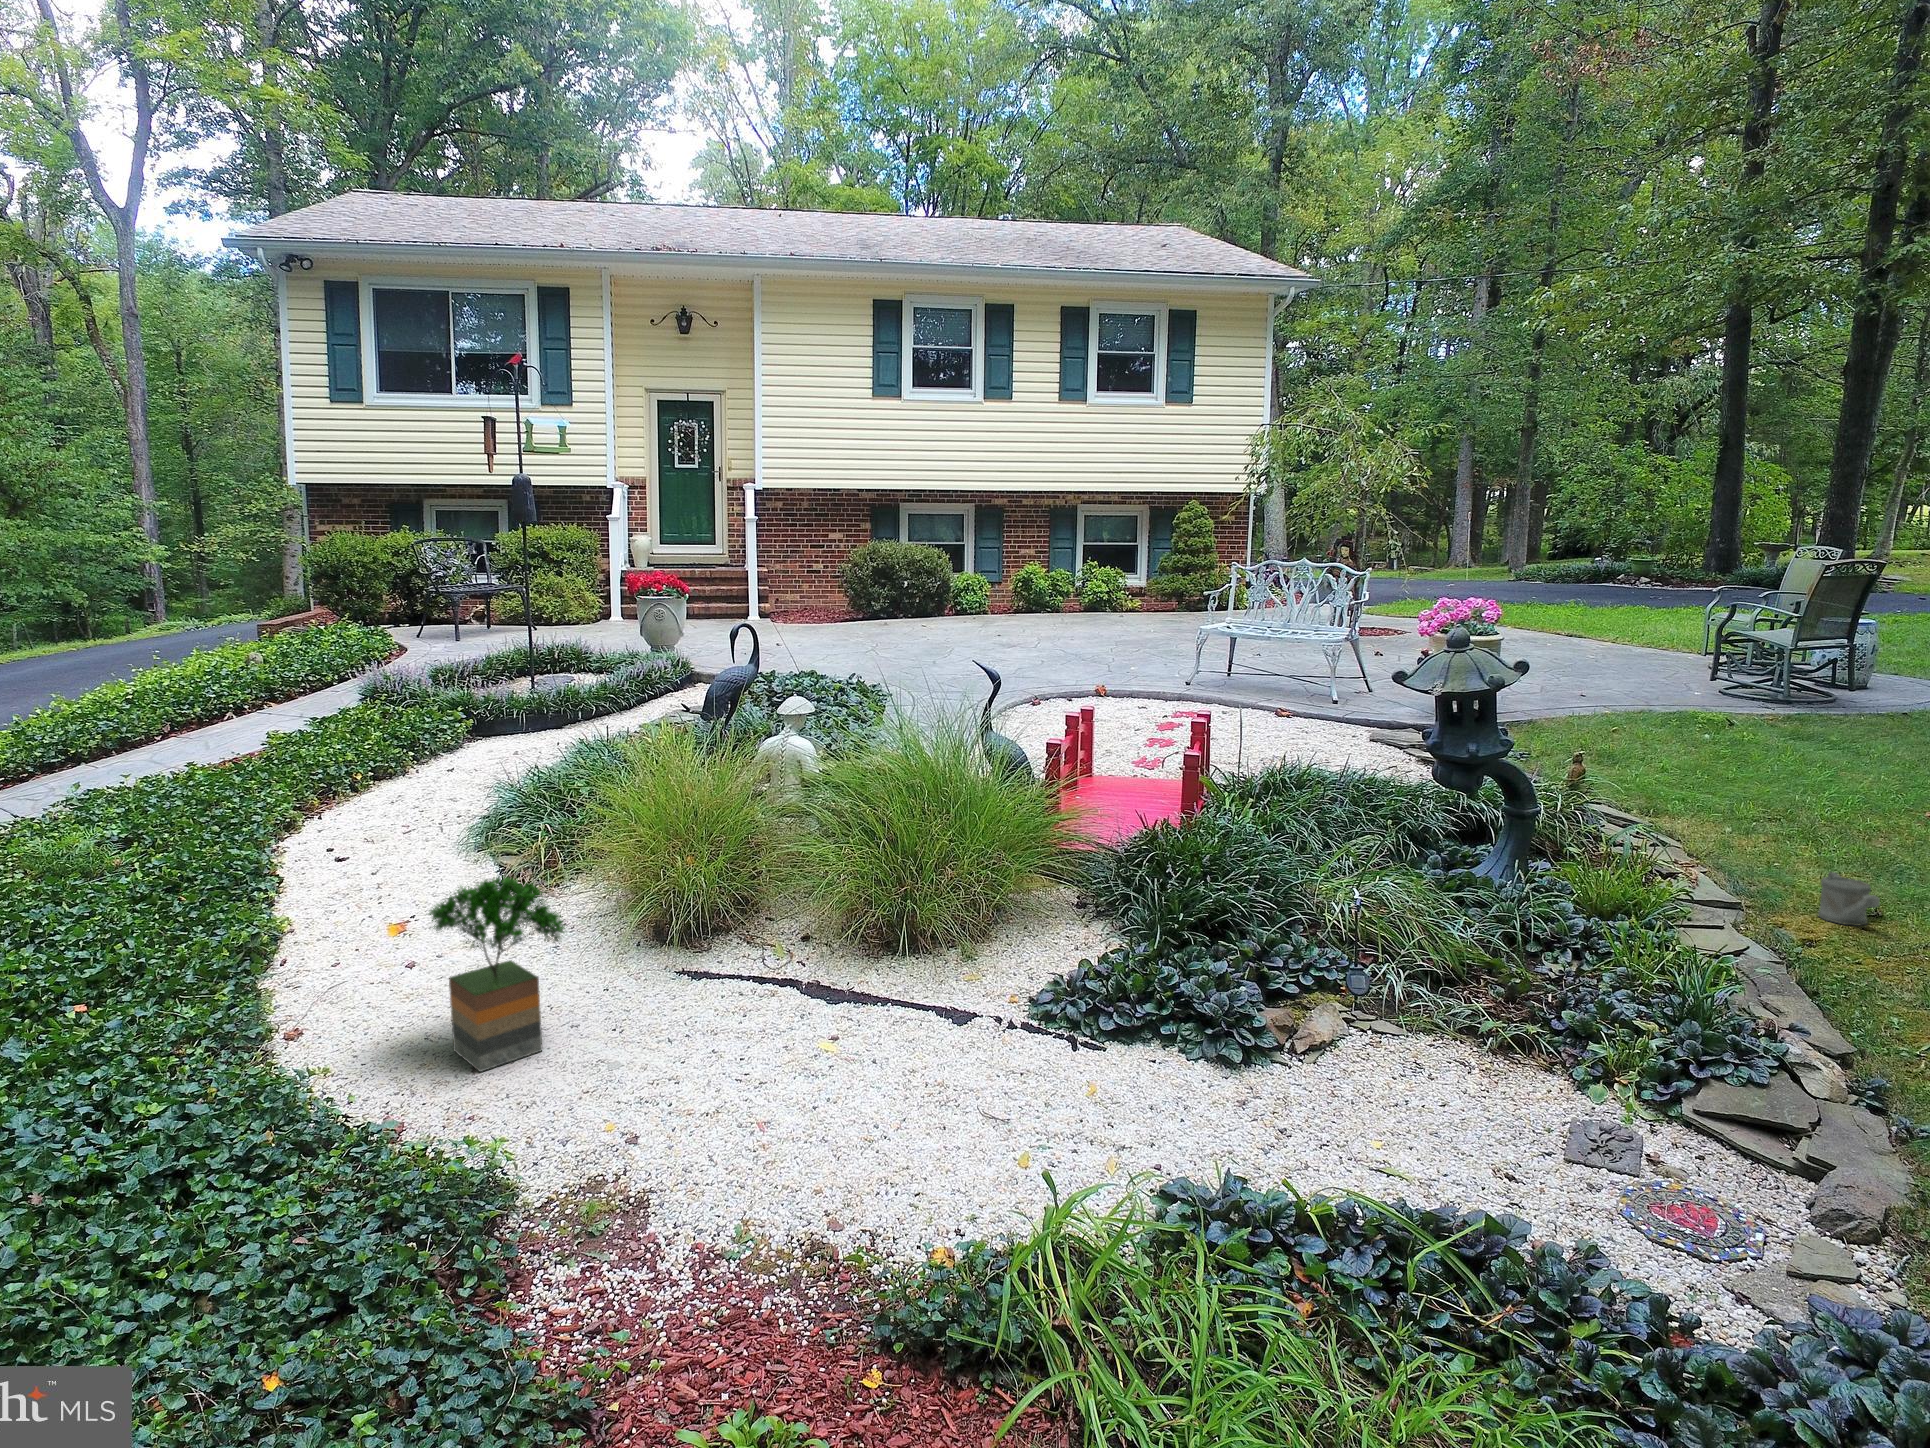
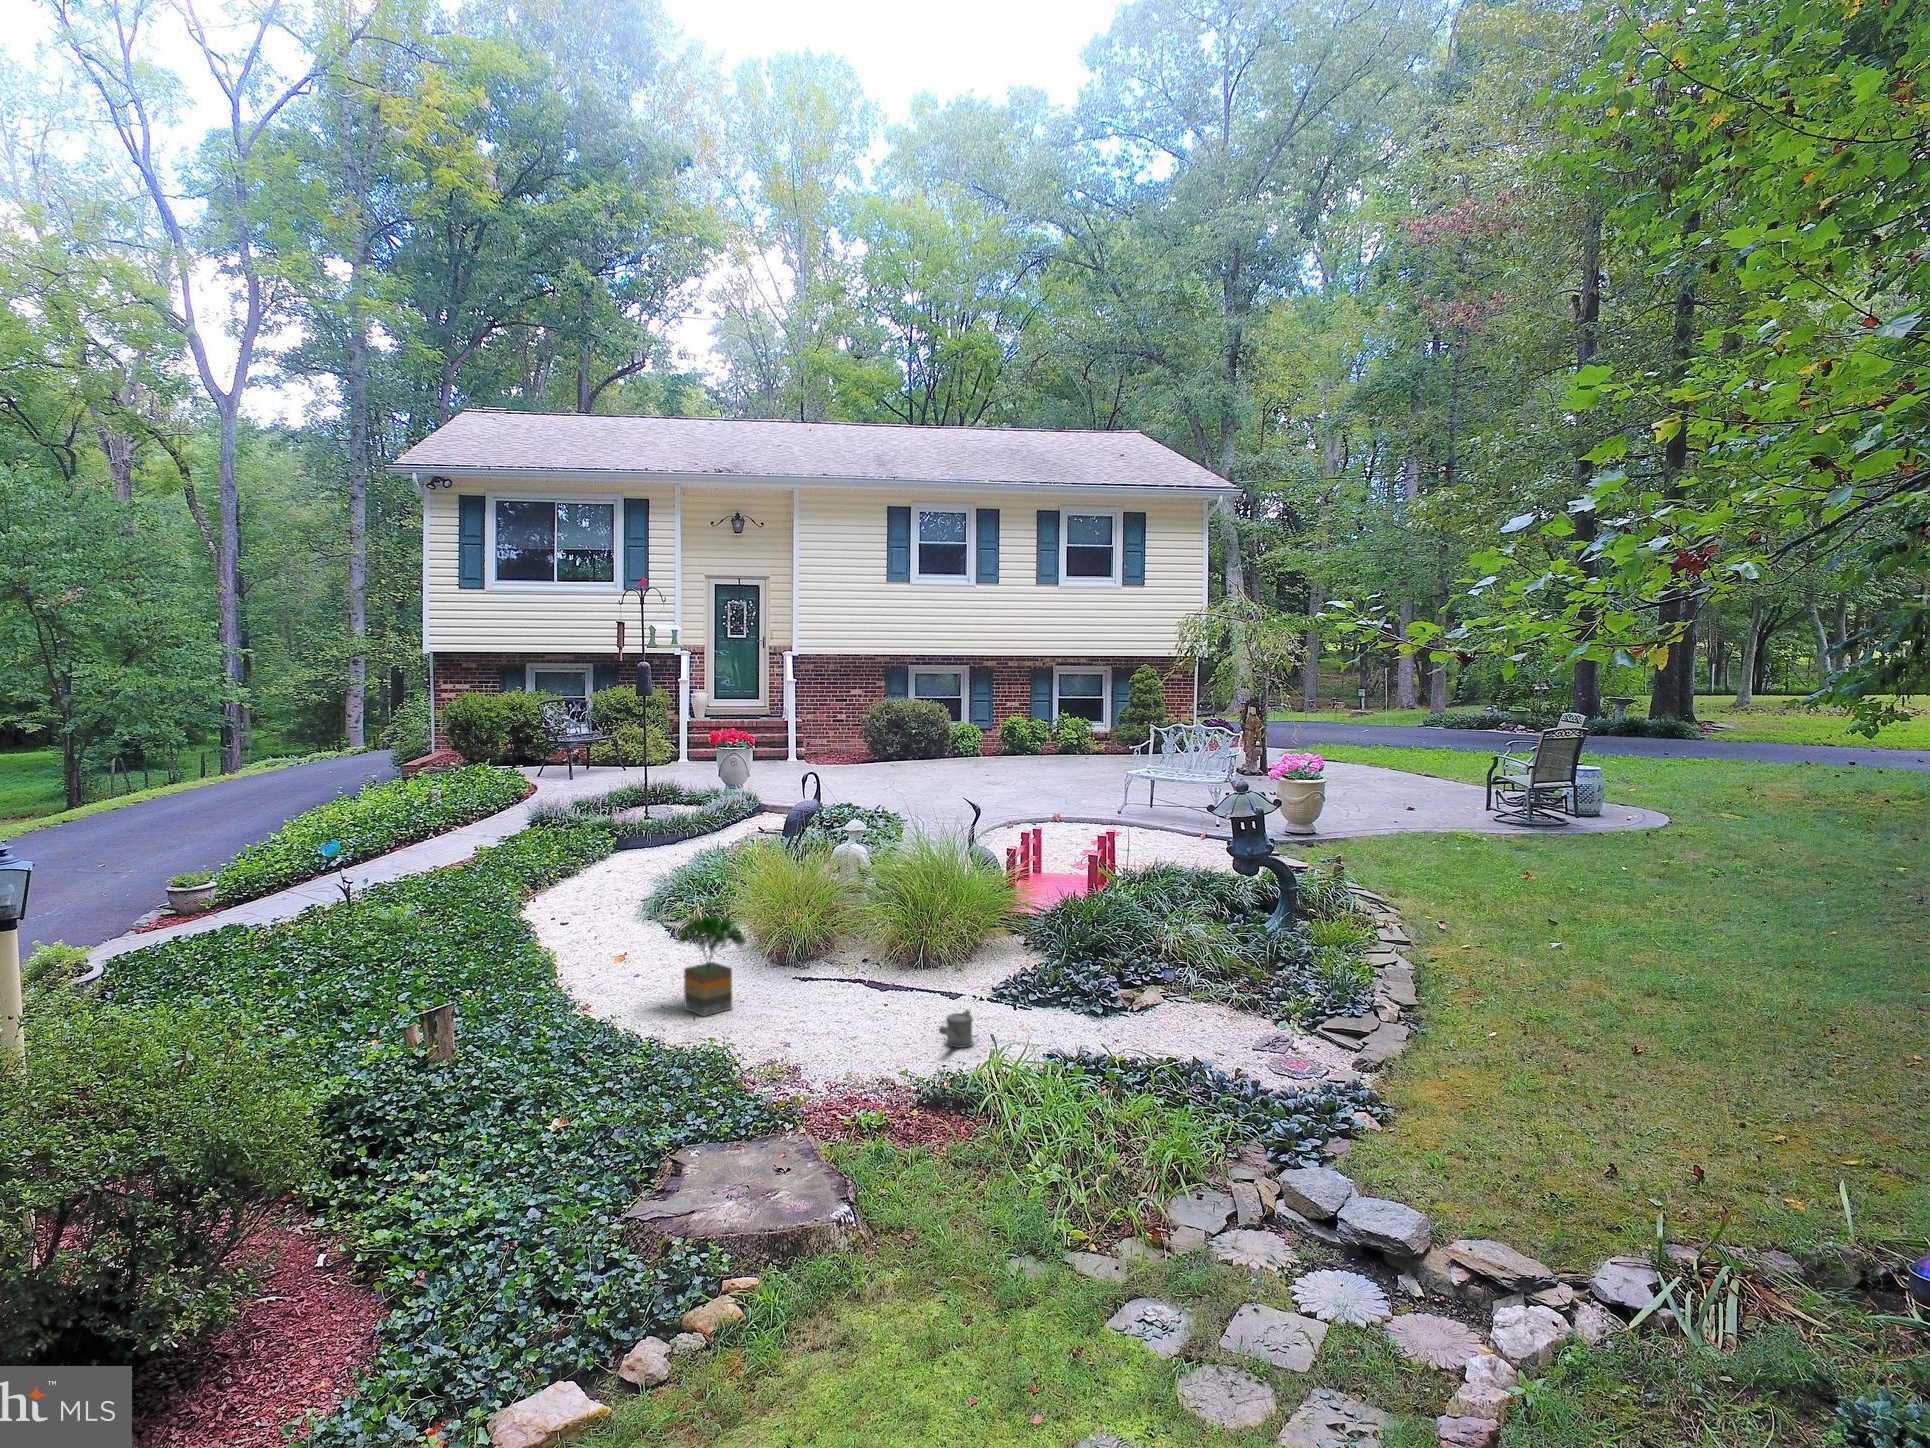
watering can: present [1818,872,1880,926] -> present [939,1010,973,1048]

